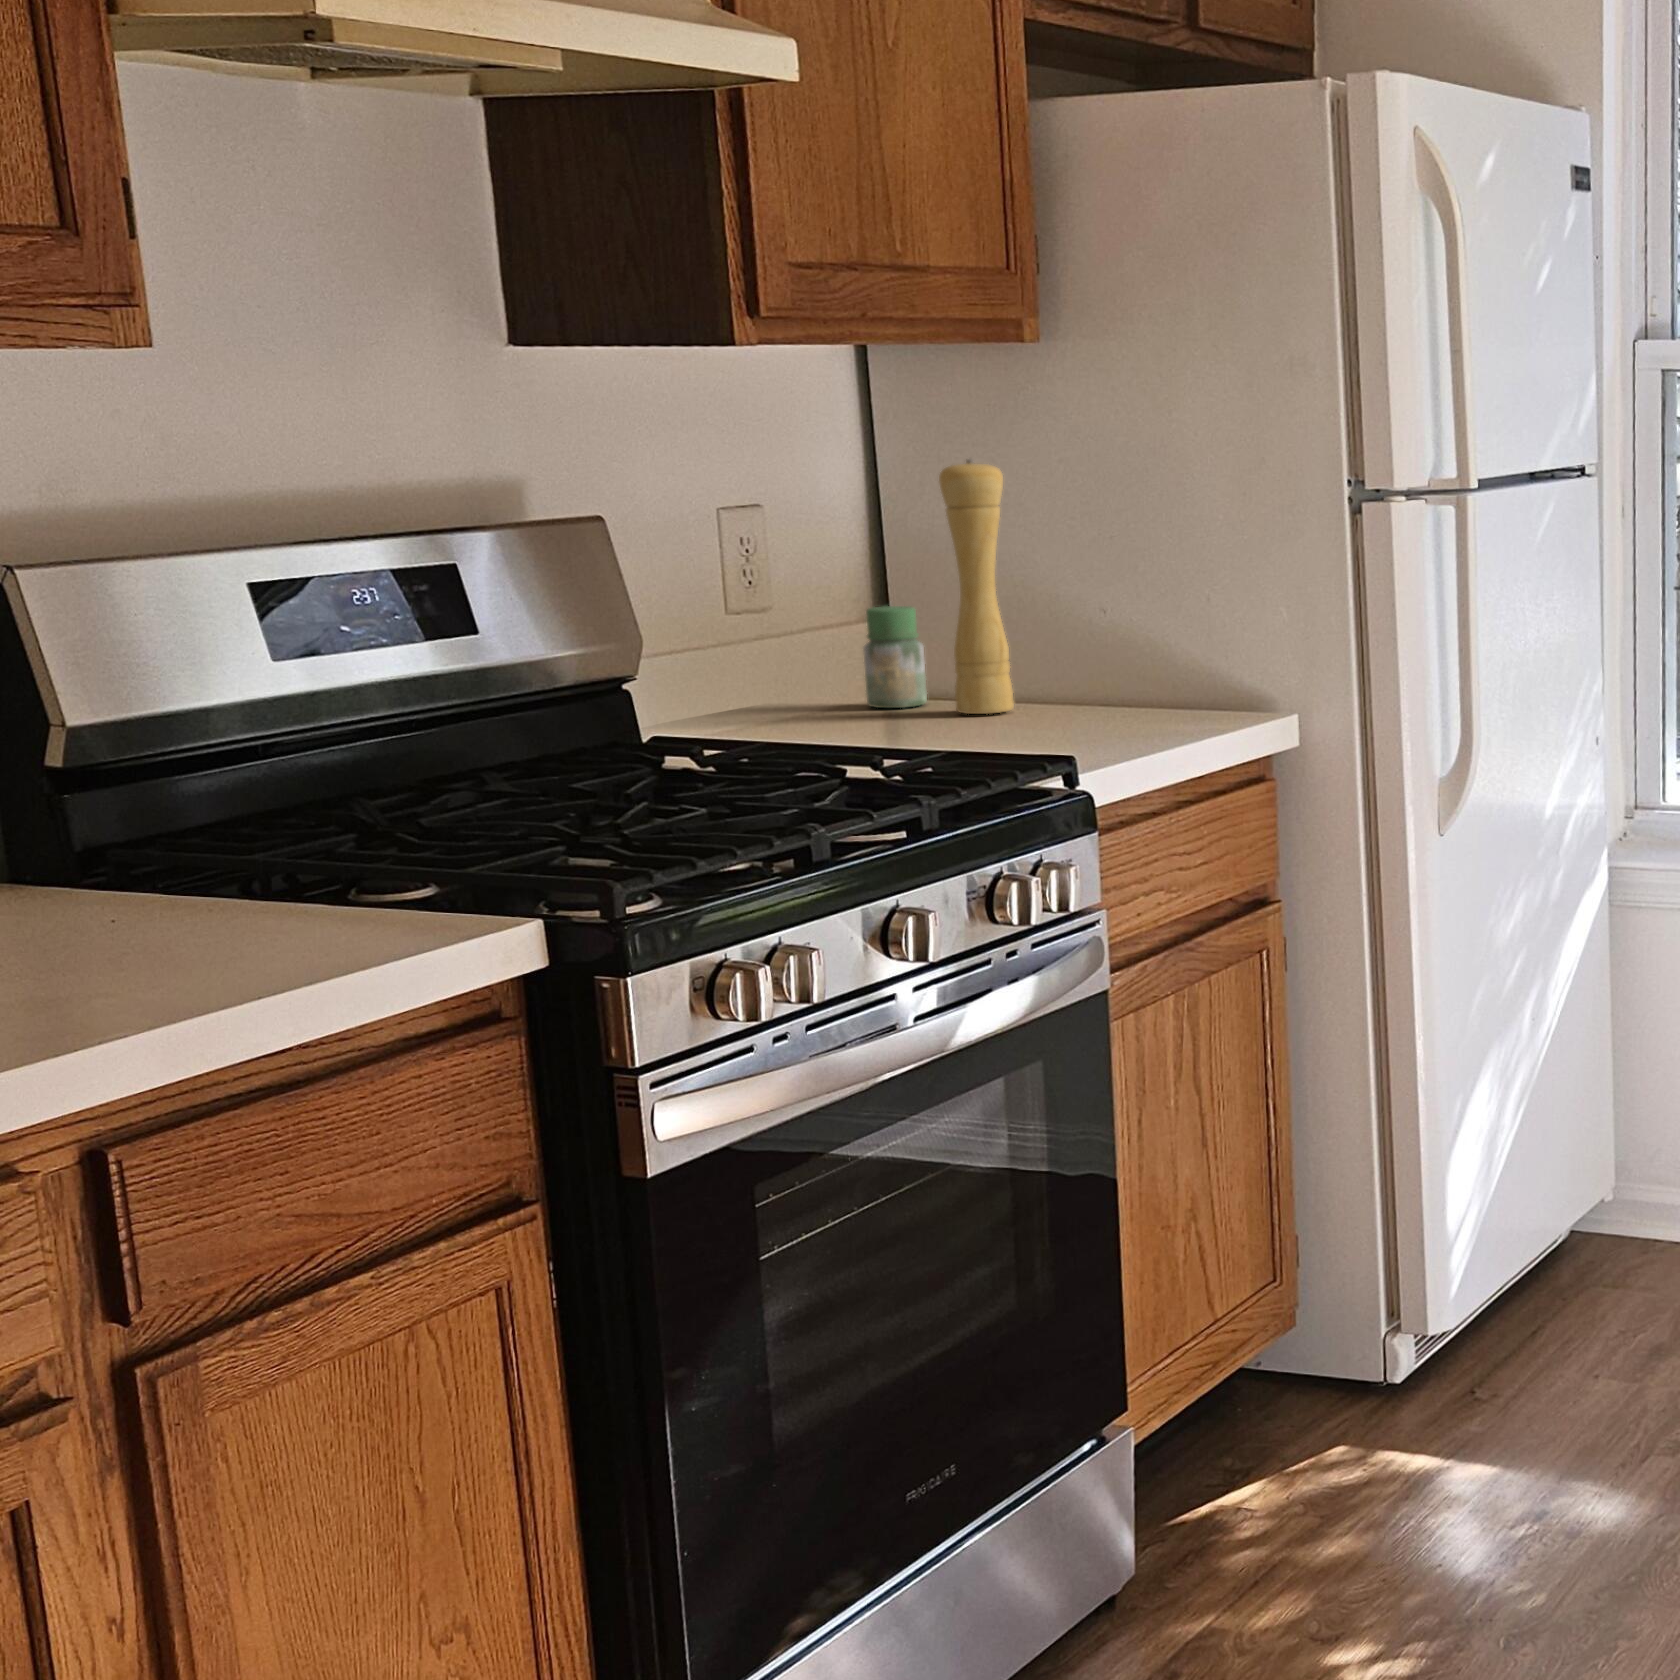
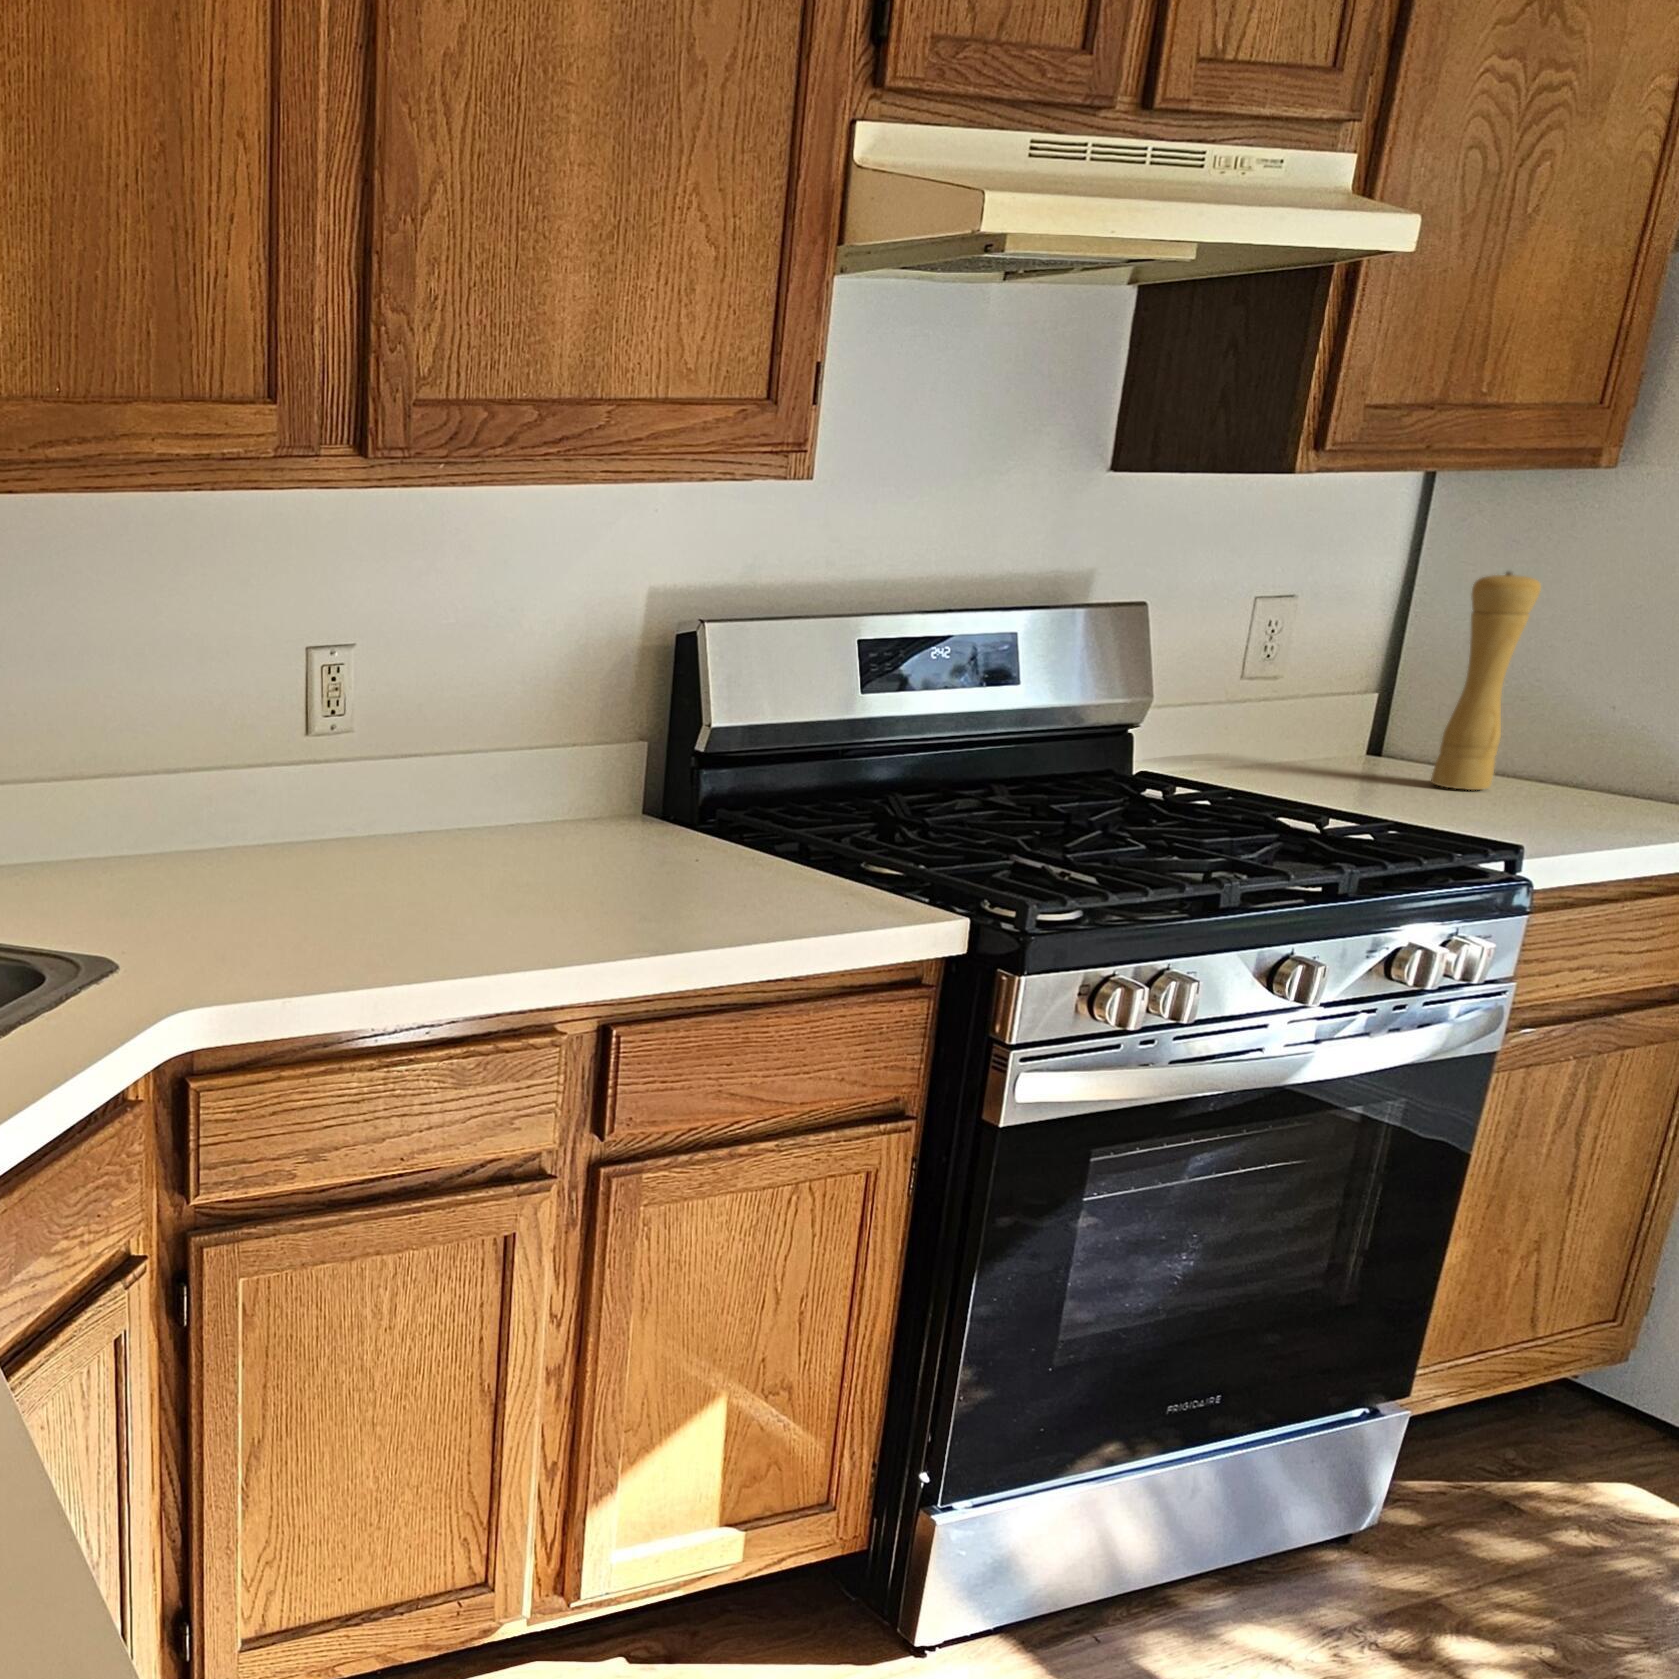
jar: present [864,606,927,708] -> none [1349,686,1418,771]

